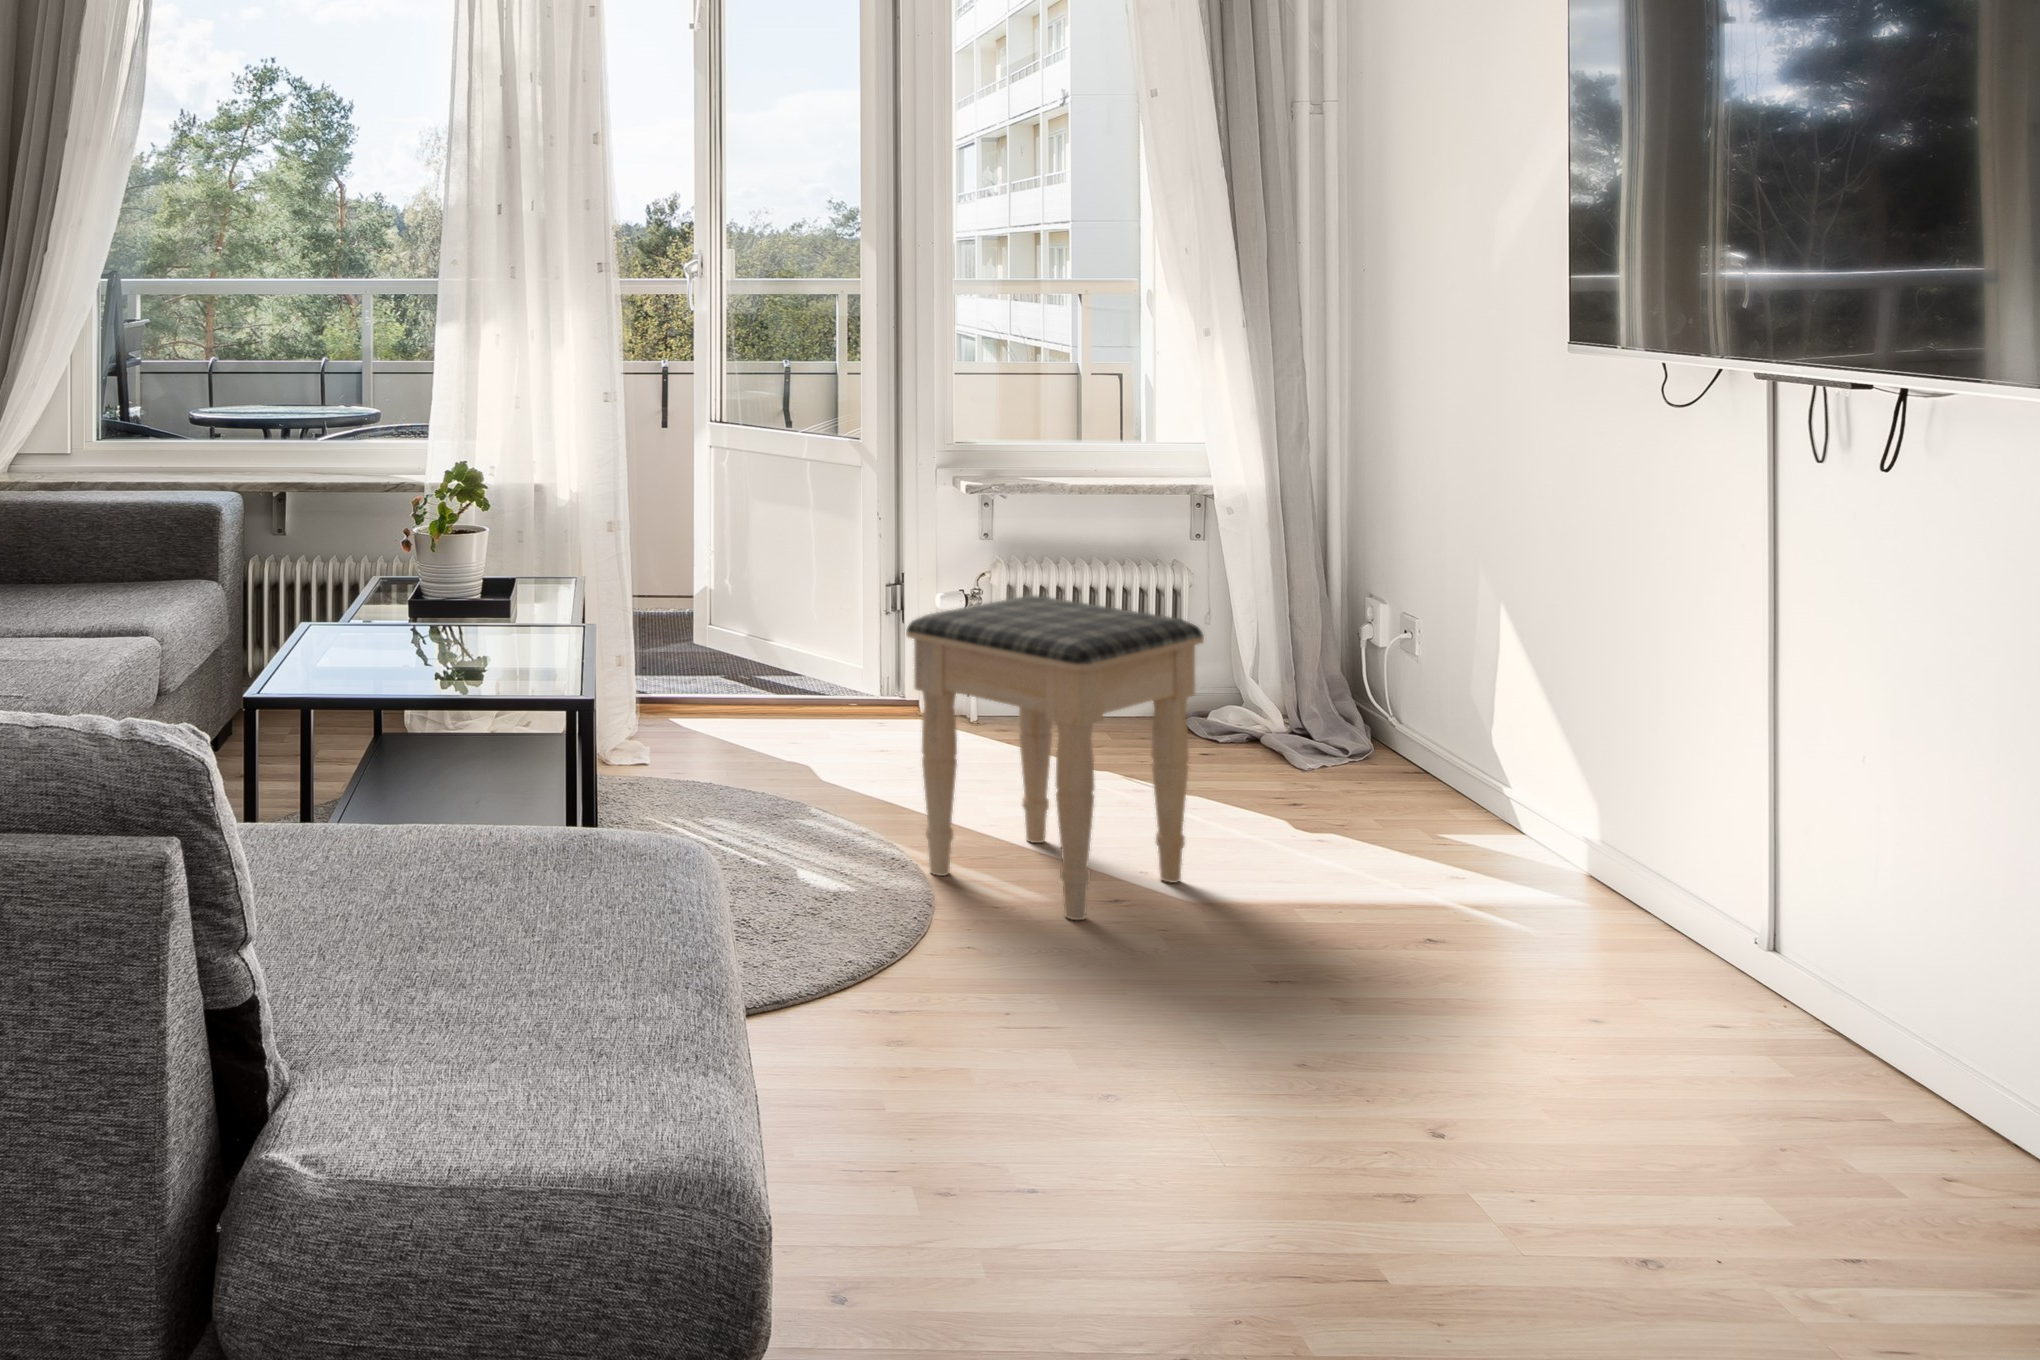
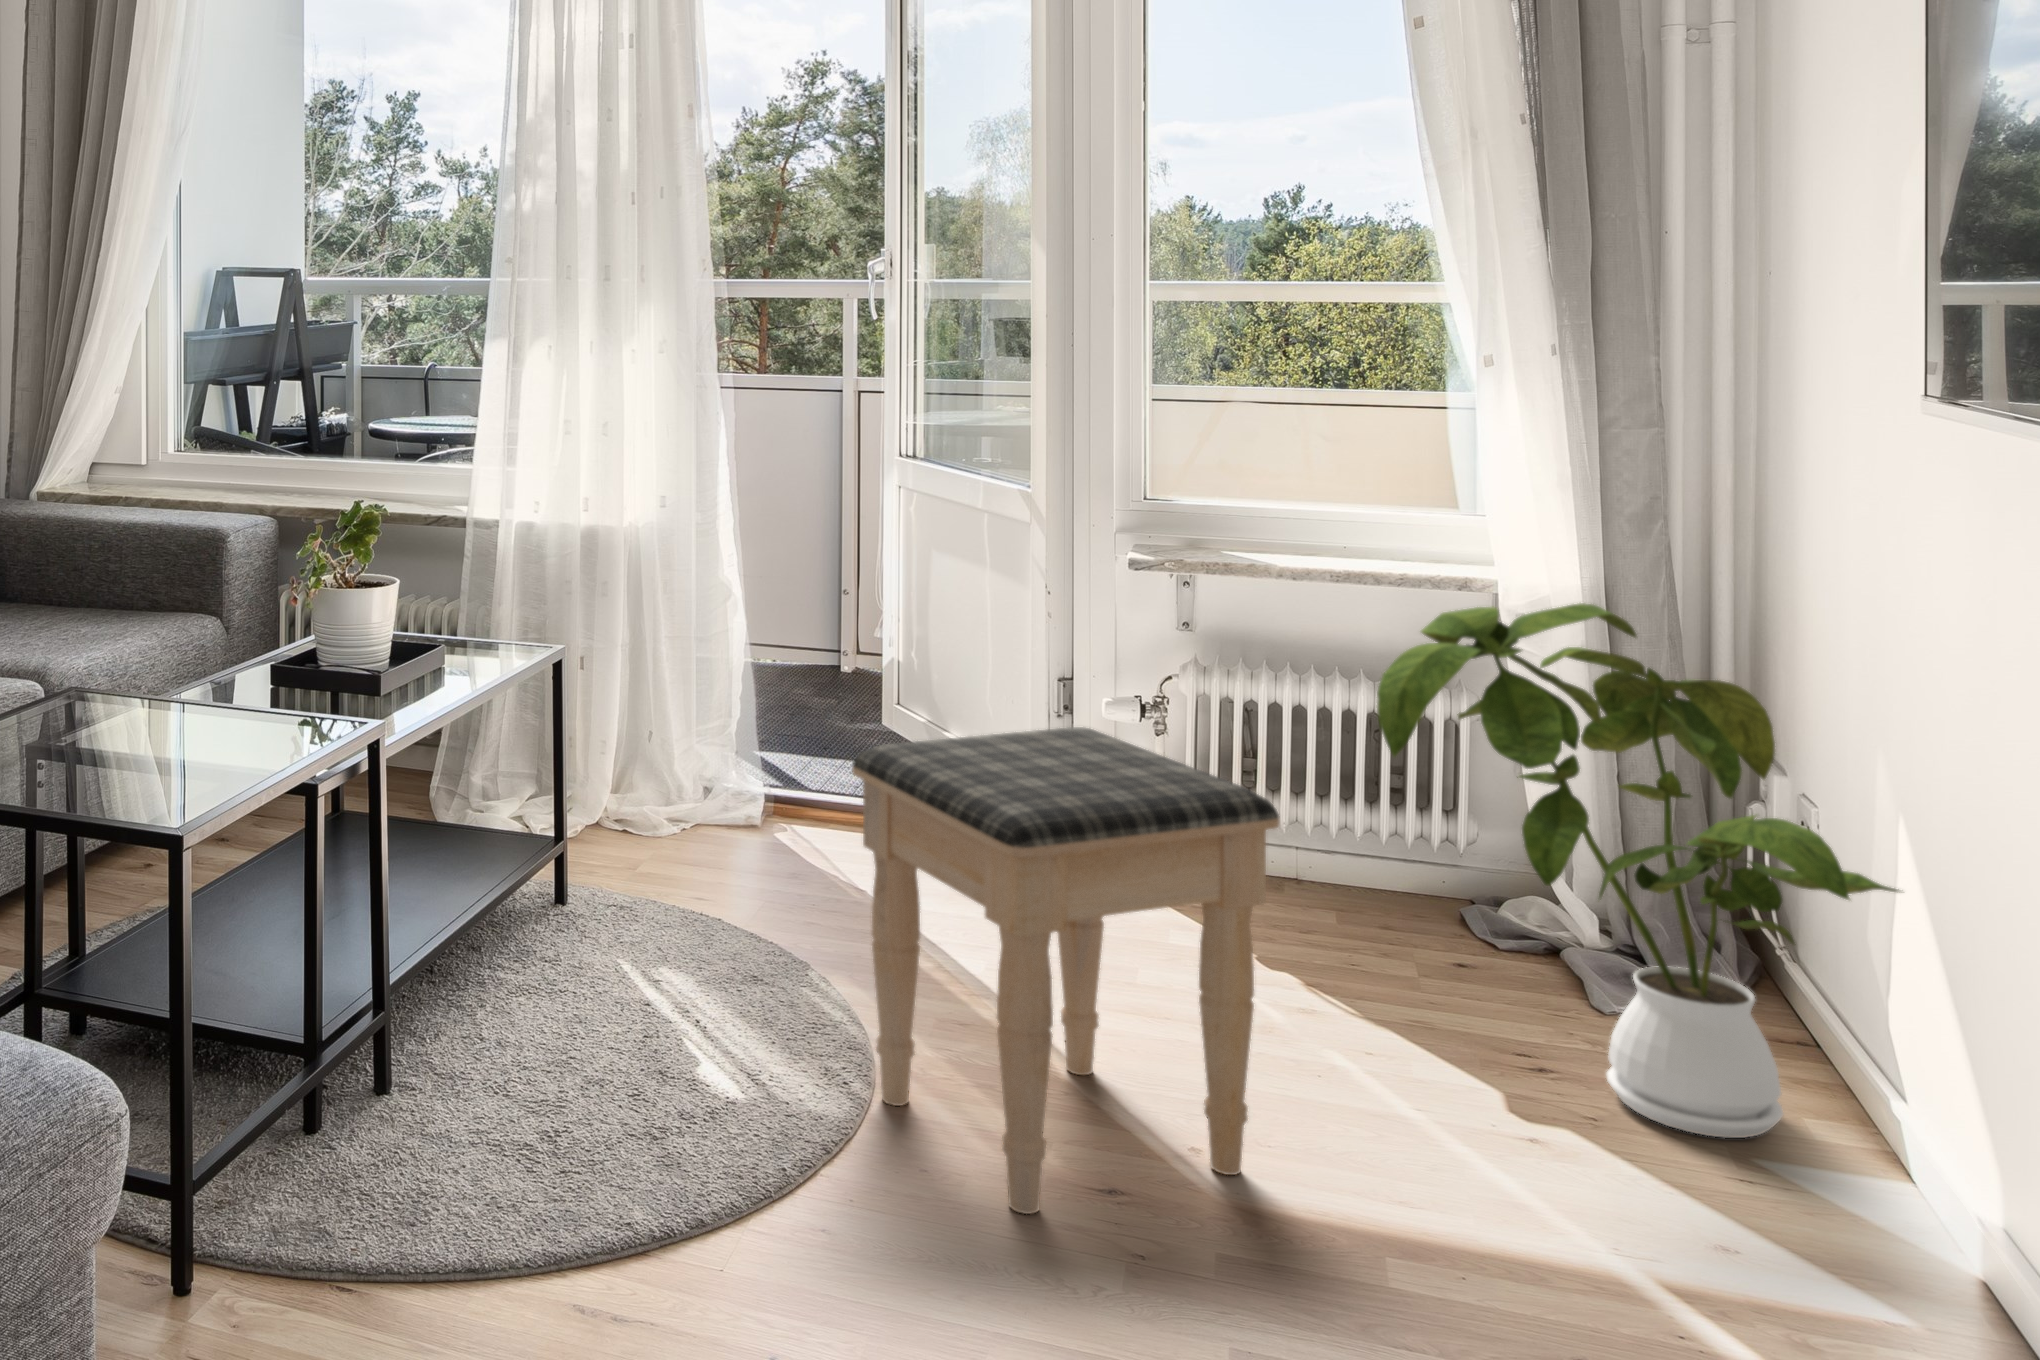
house plant: none [1209,488,1528,825] -> present [1377,603,1899,1138]

